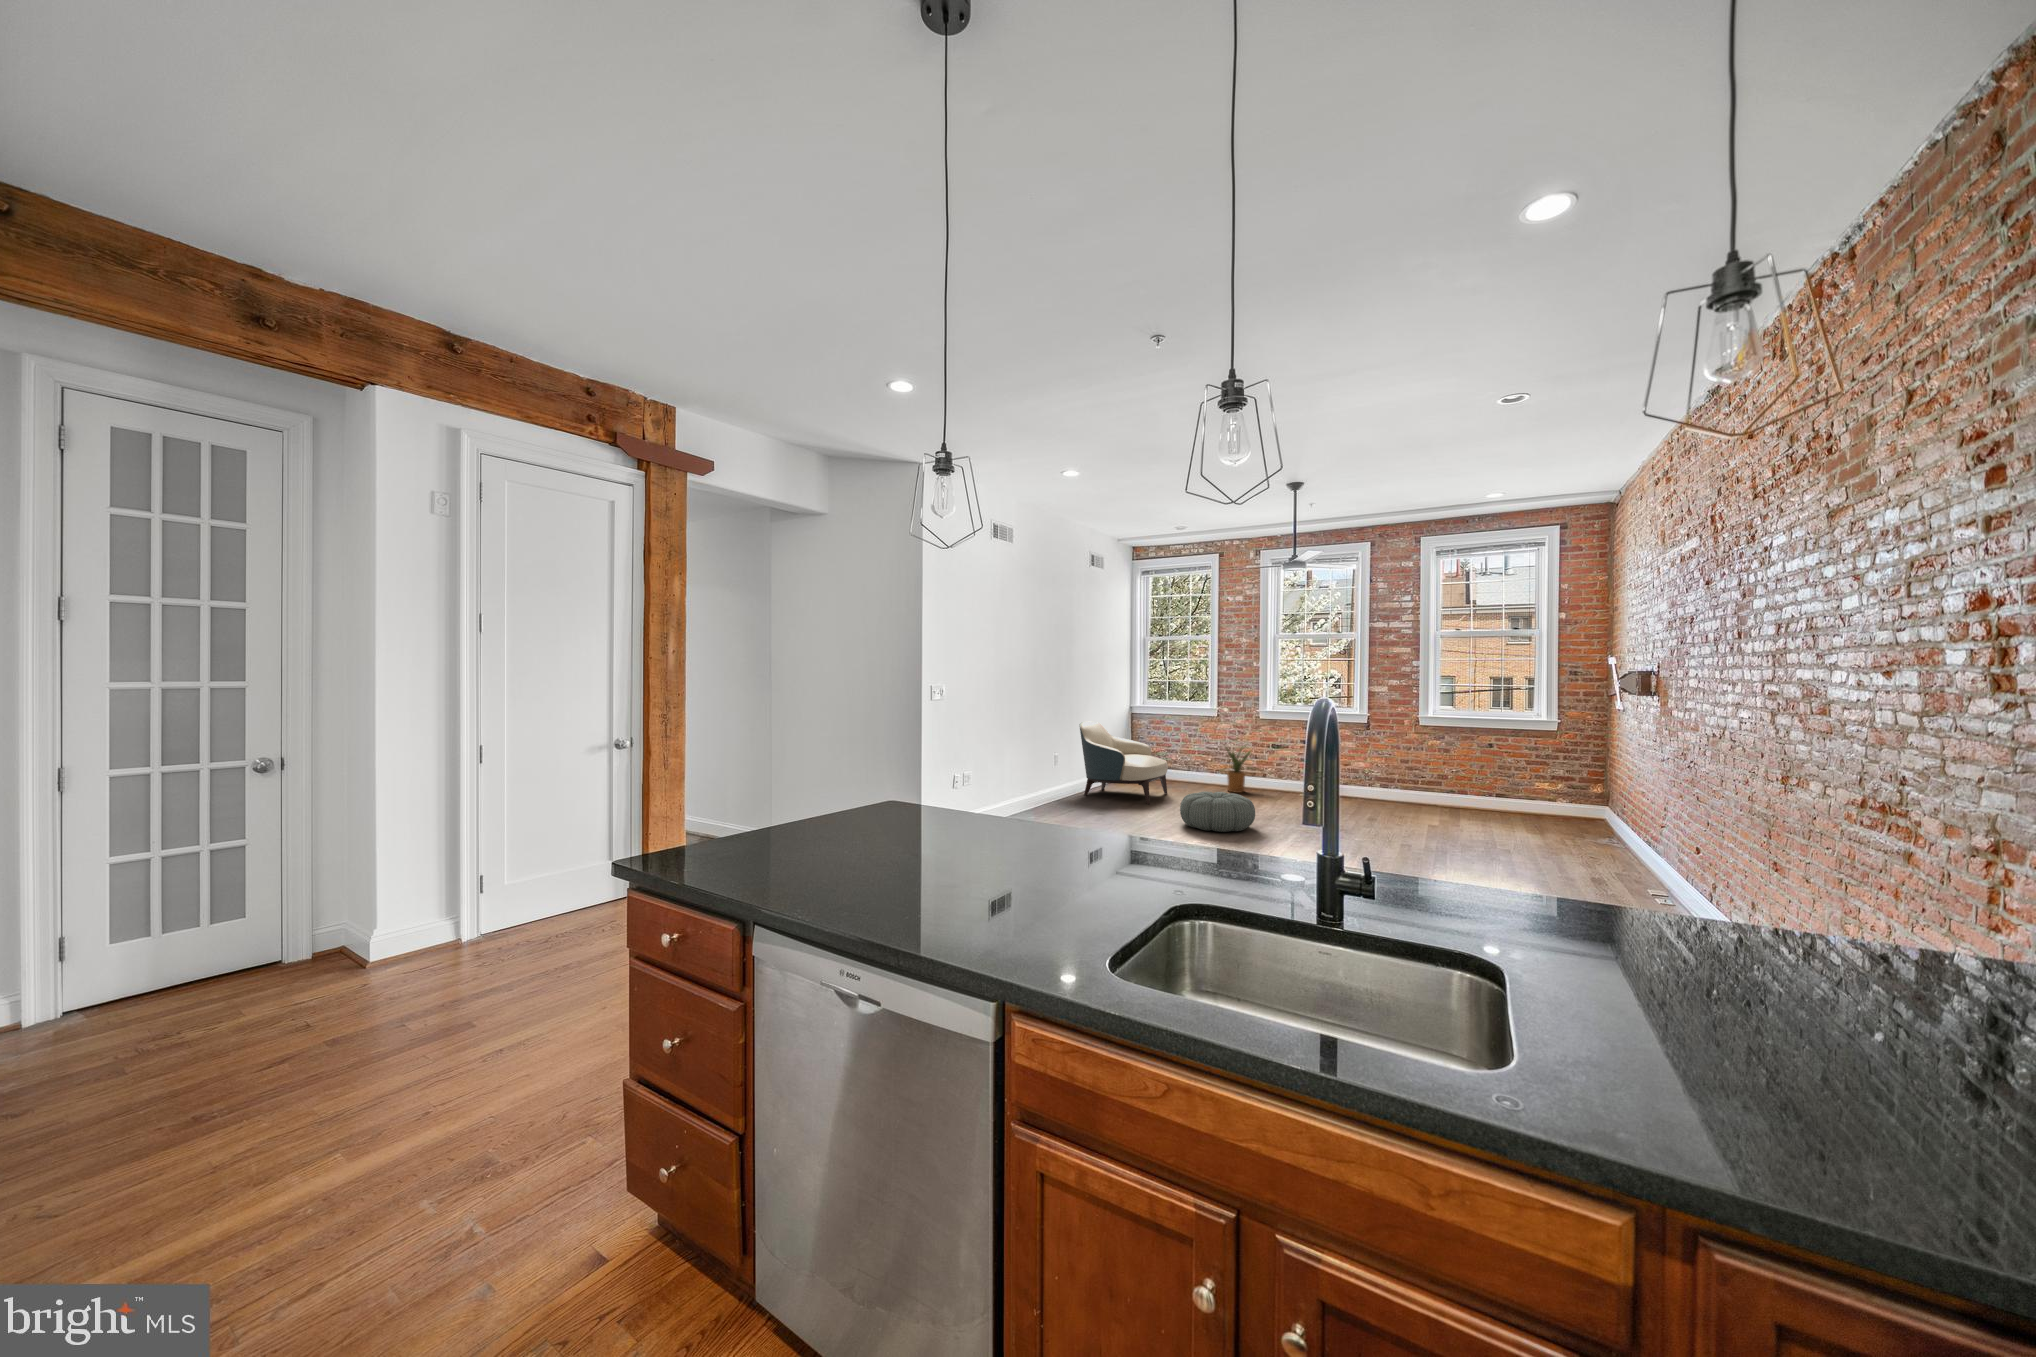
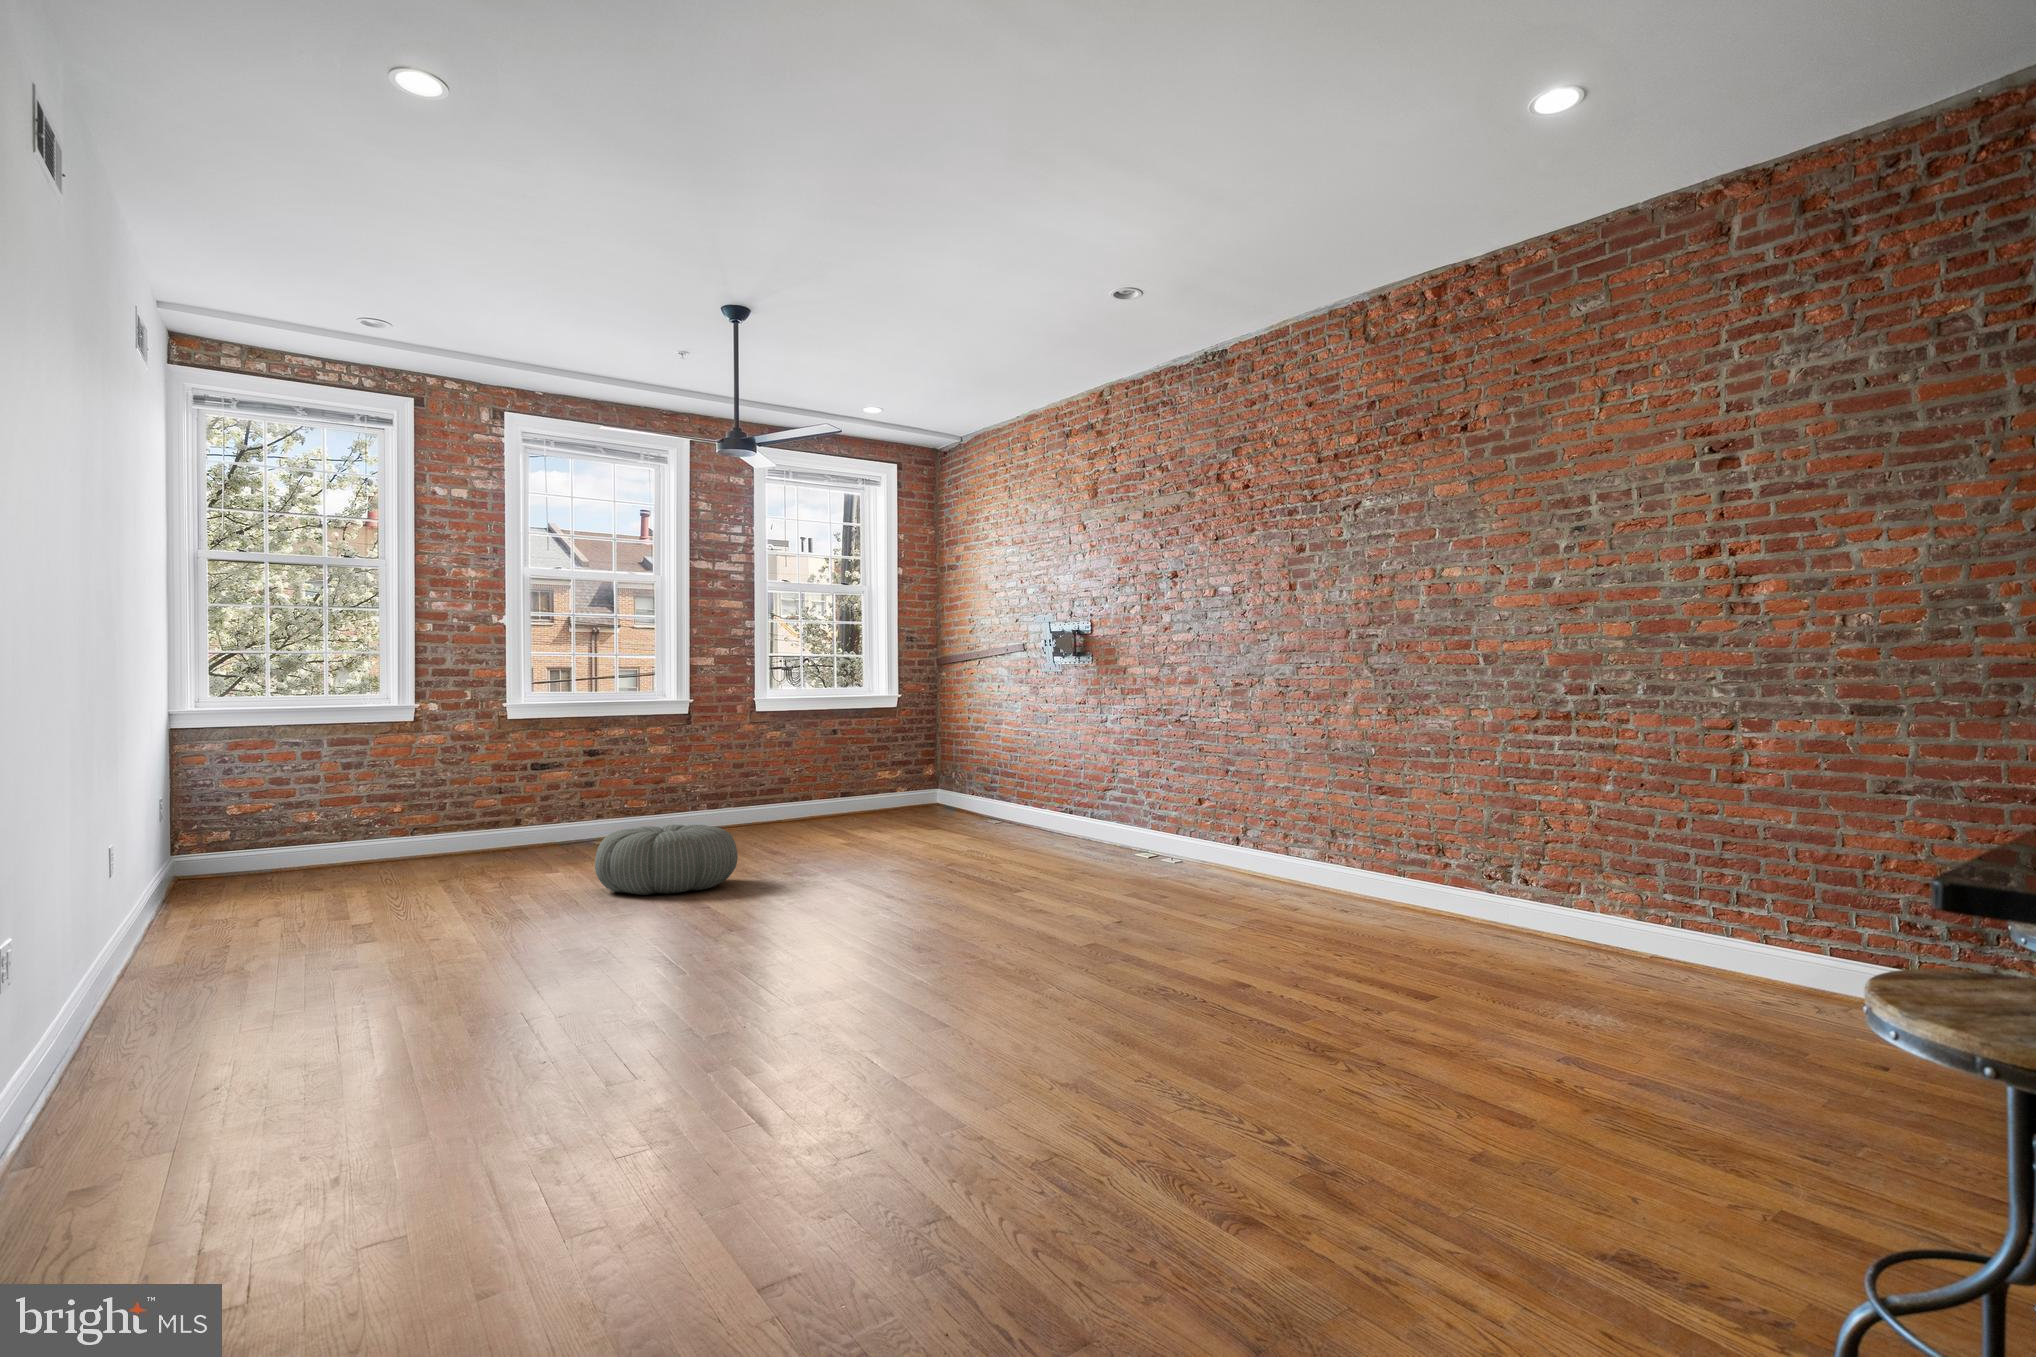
armchair: present [1079,722,1168,804] -> none [195,733,434,909]
house plant: present [1227,746,1251,793] -> none [435,761,523,860]

